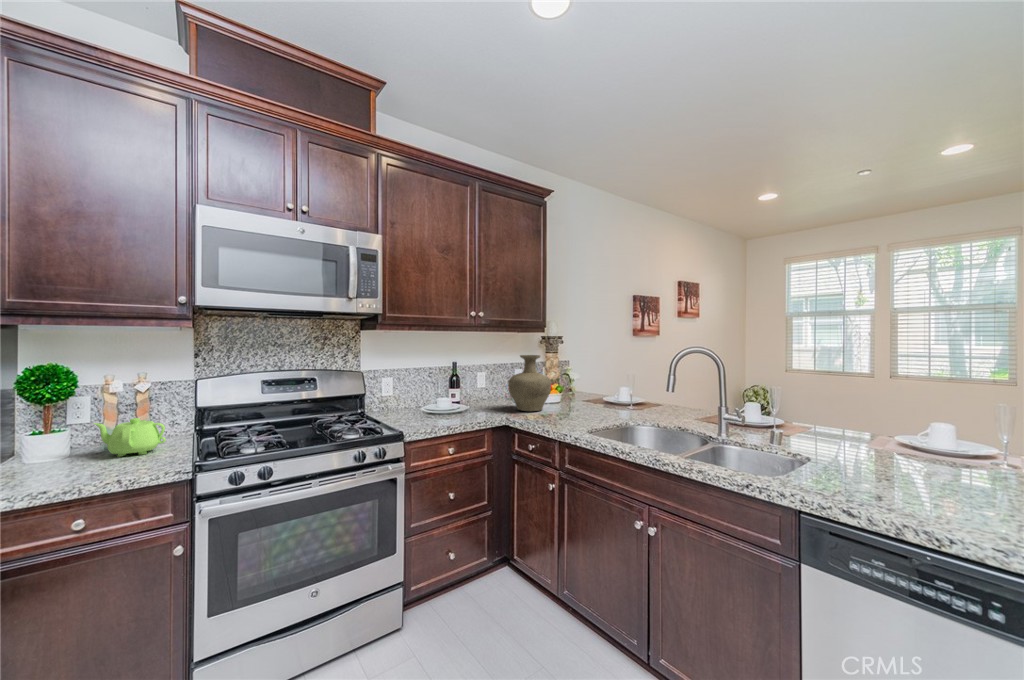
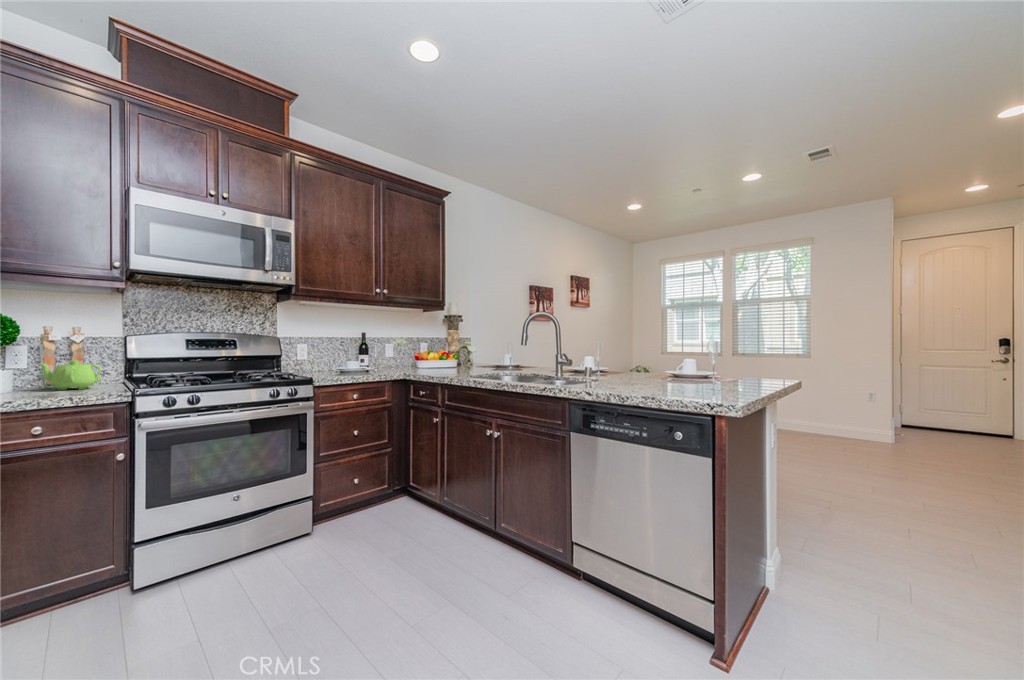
vase: present [508,355,551,411] -> none [408,325,444,370]

